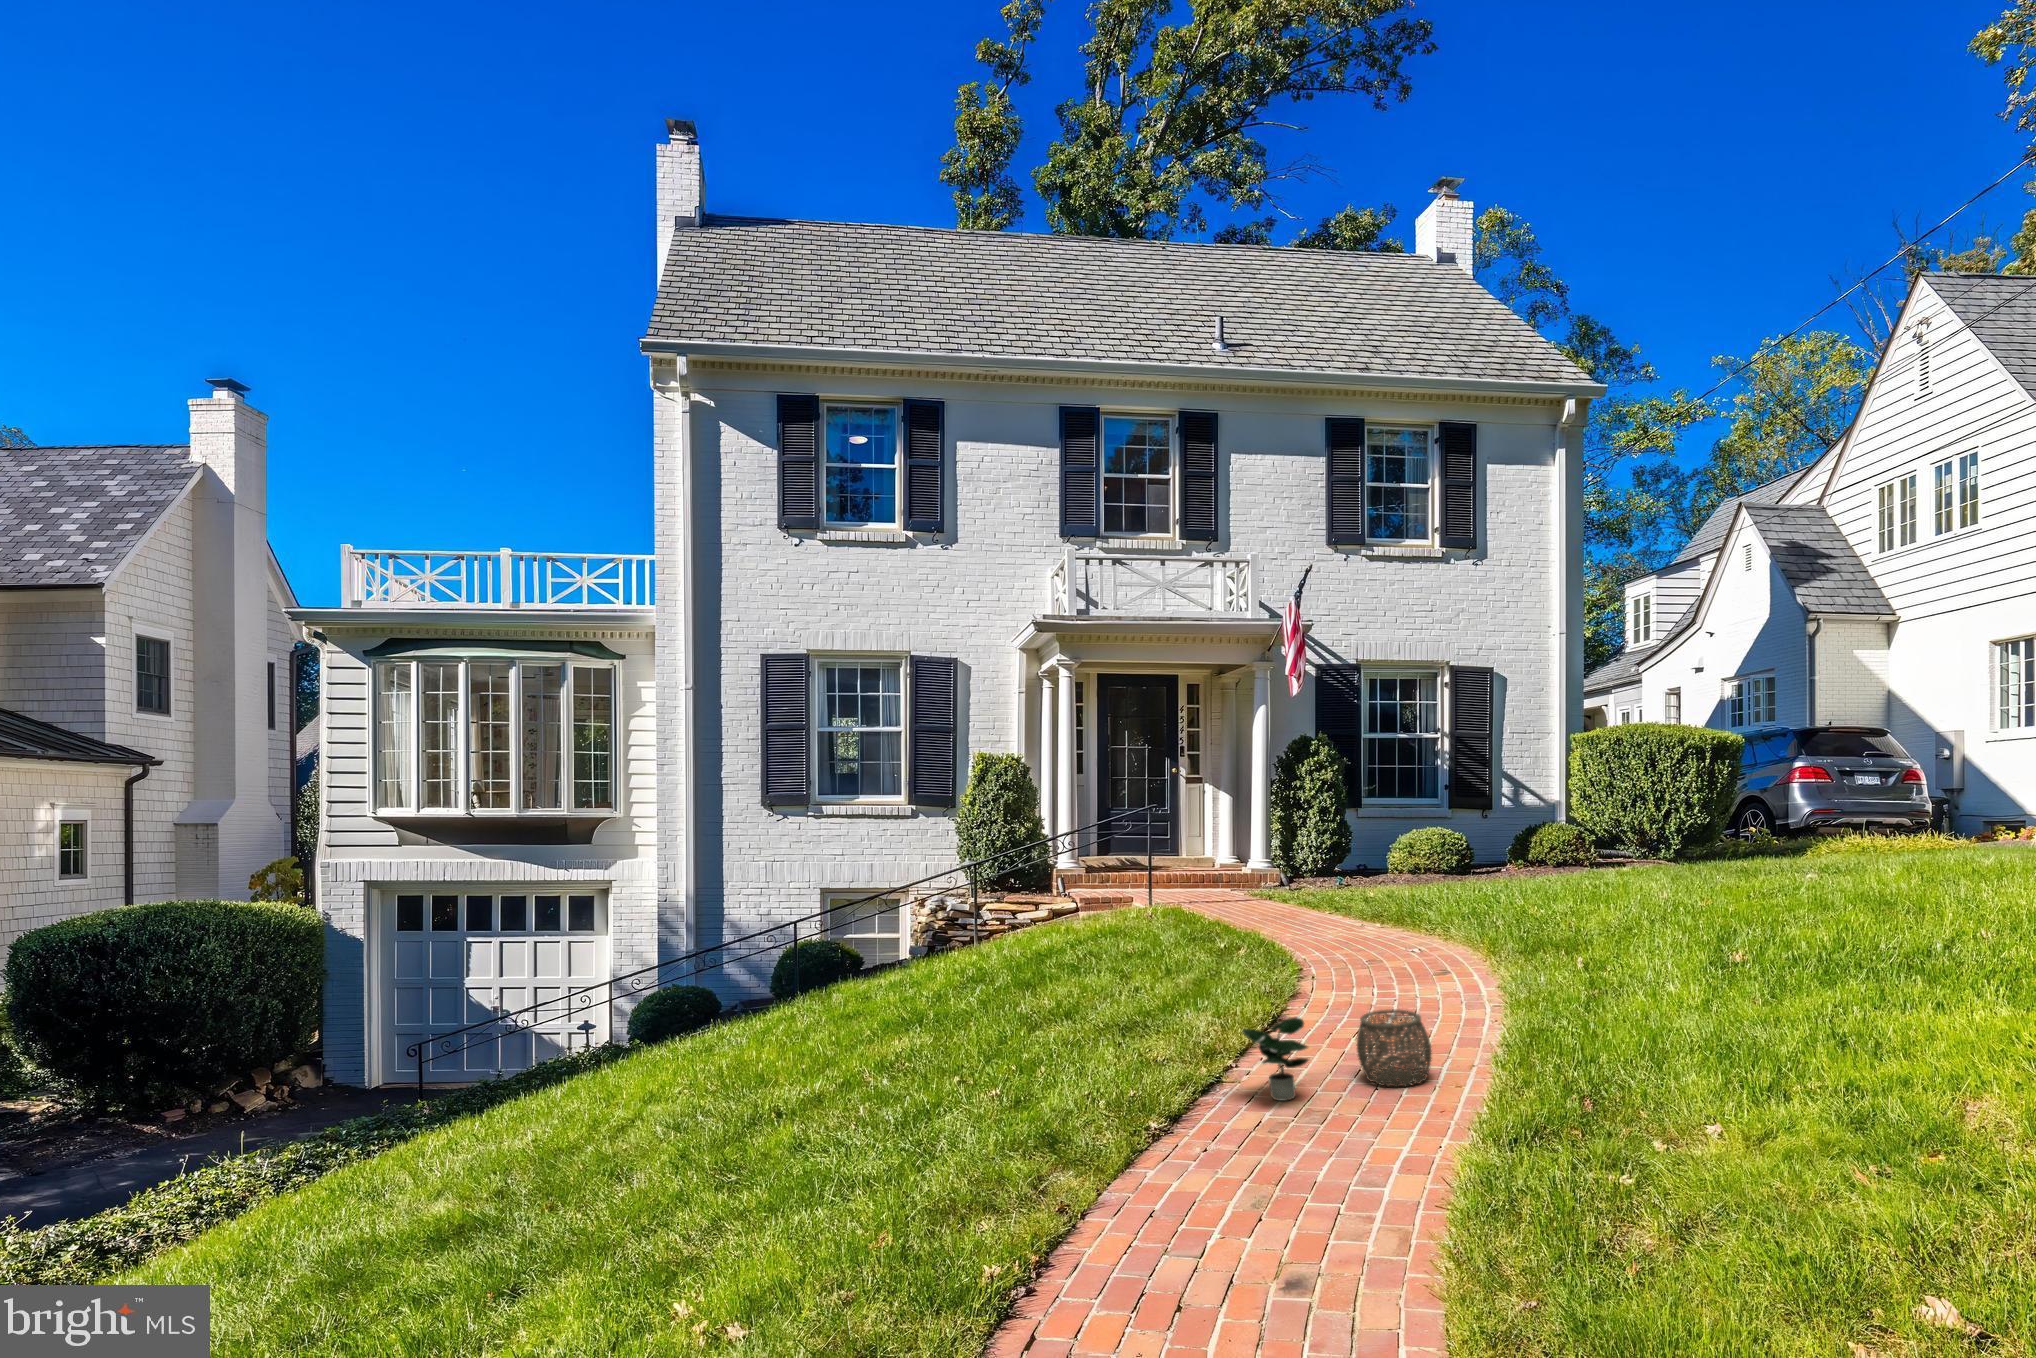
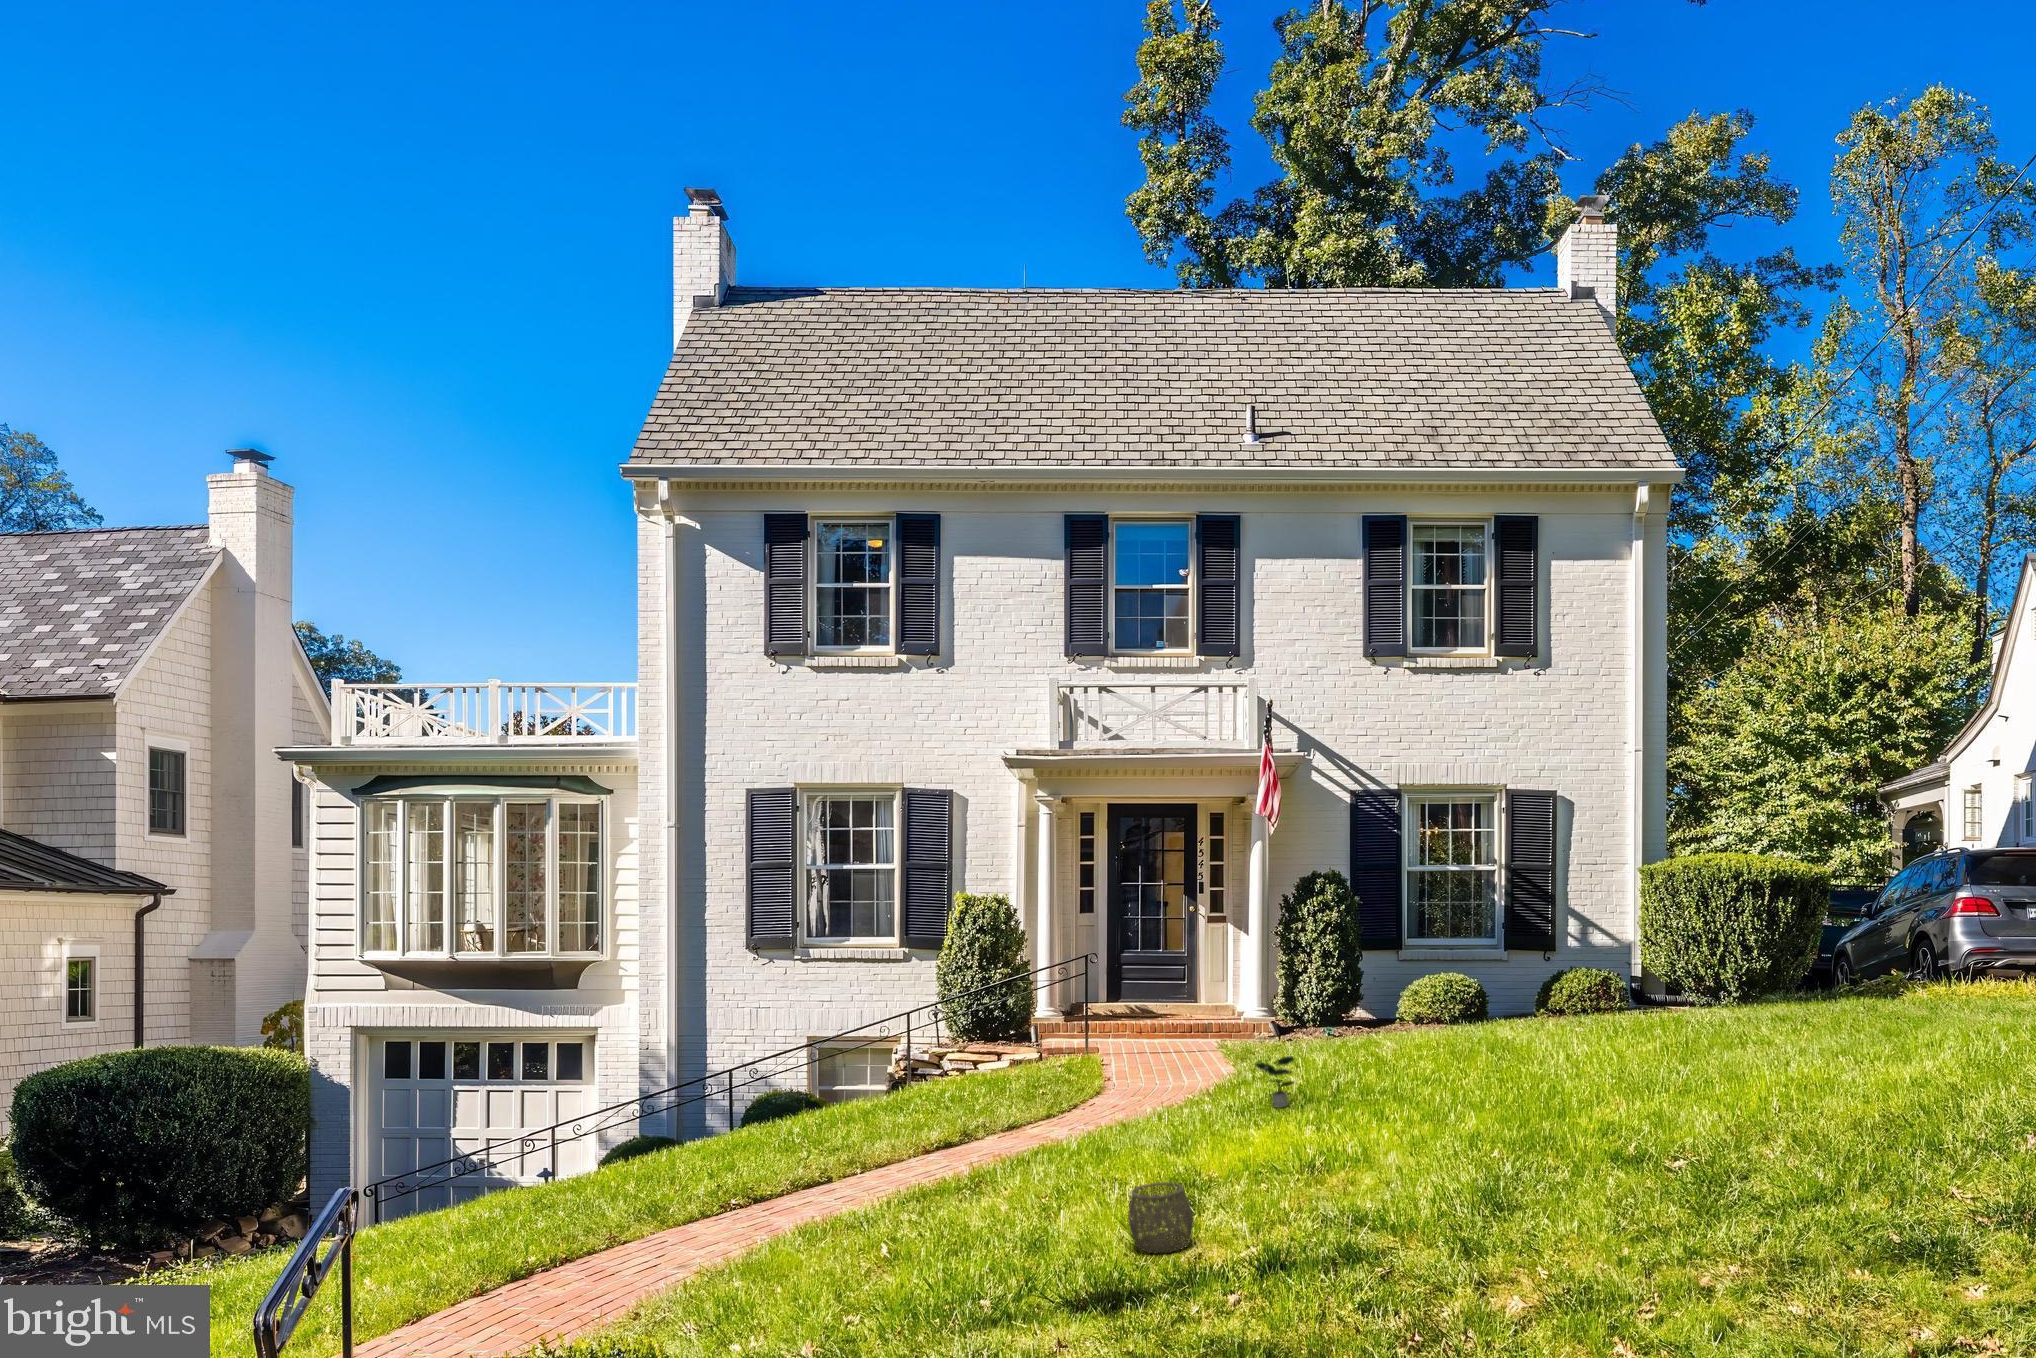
potted plant: present [1242,1017,1308,1101] -> present [1255,1056,1294,1108]

